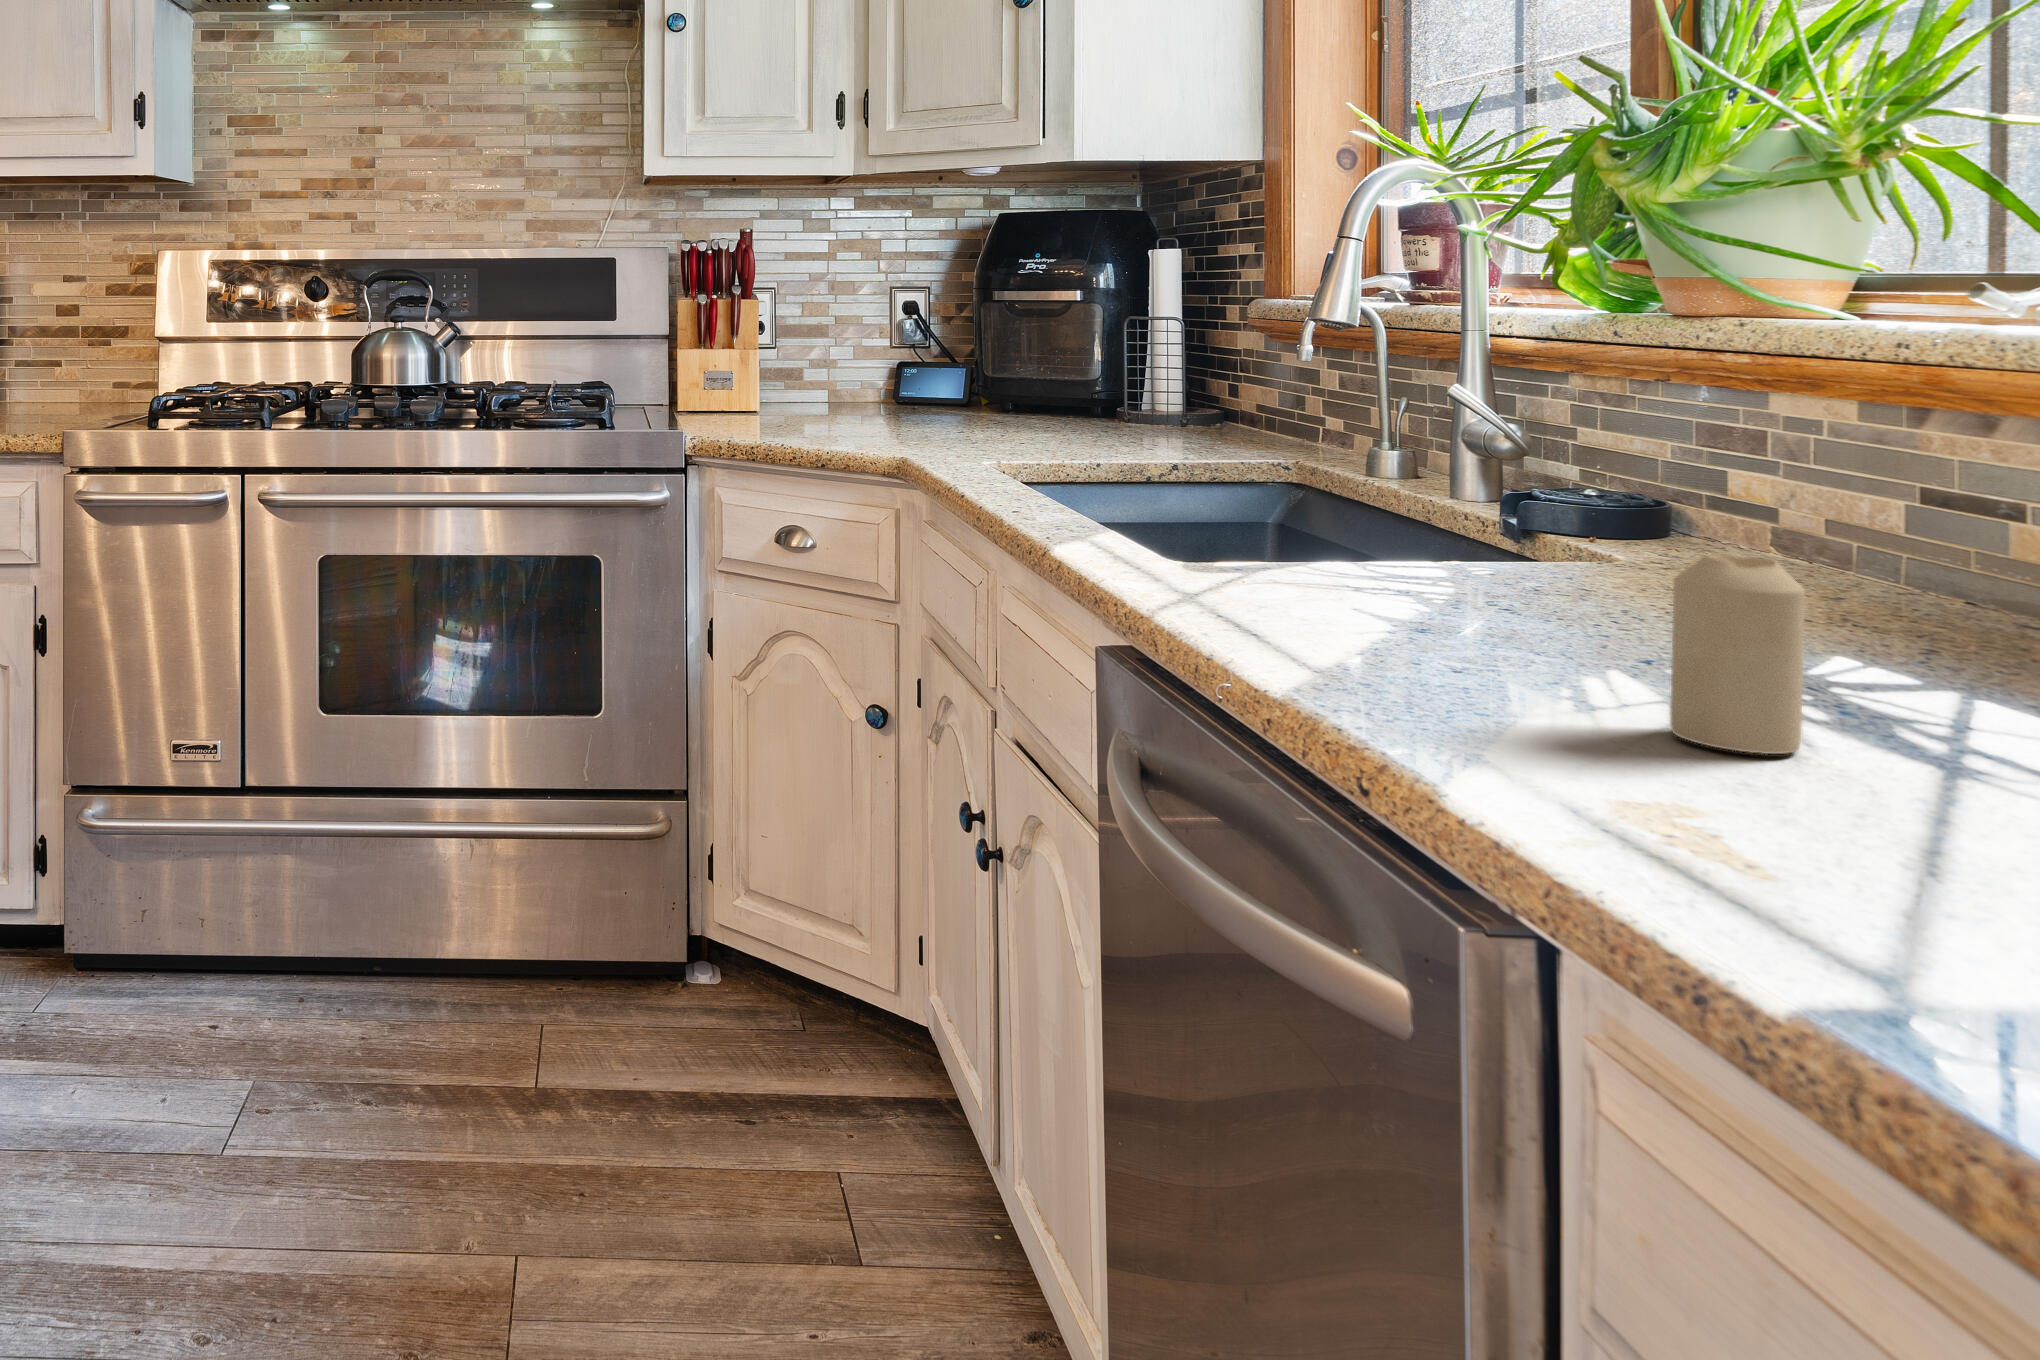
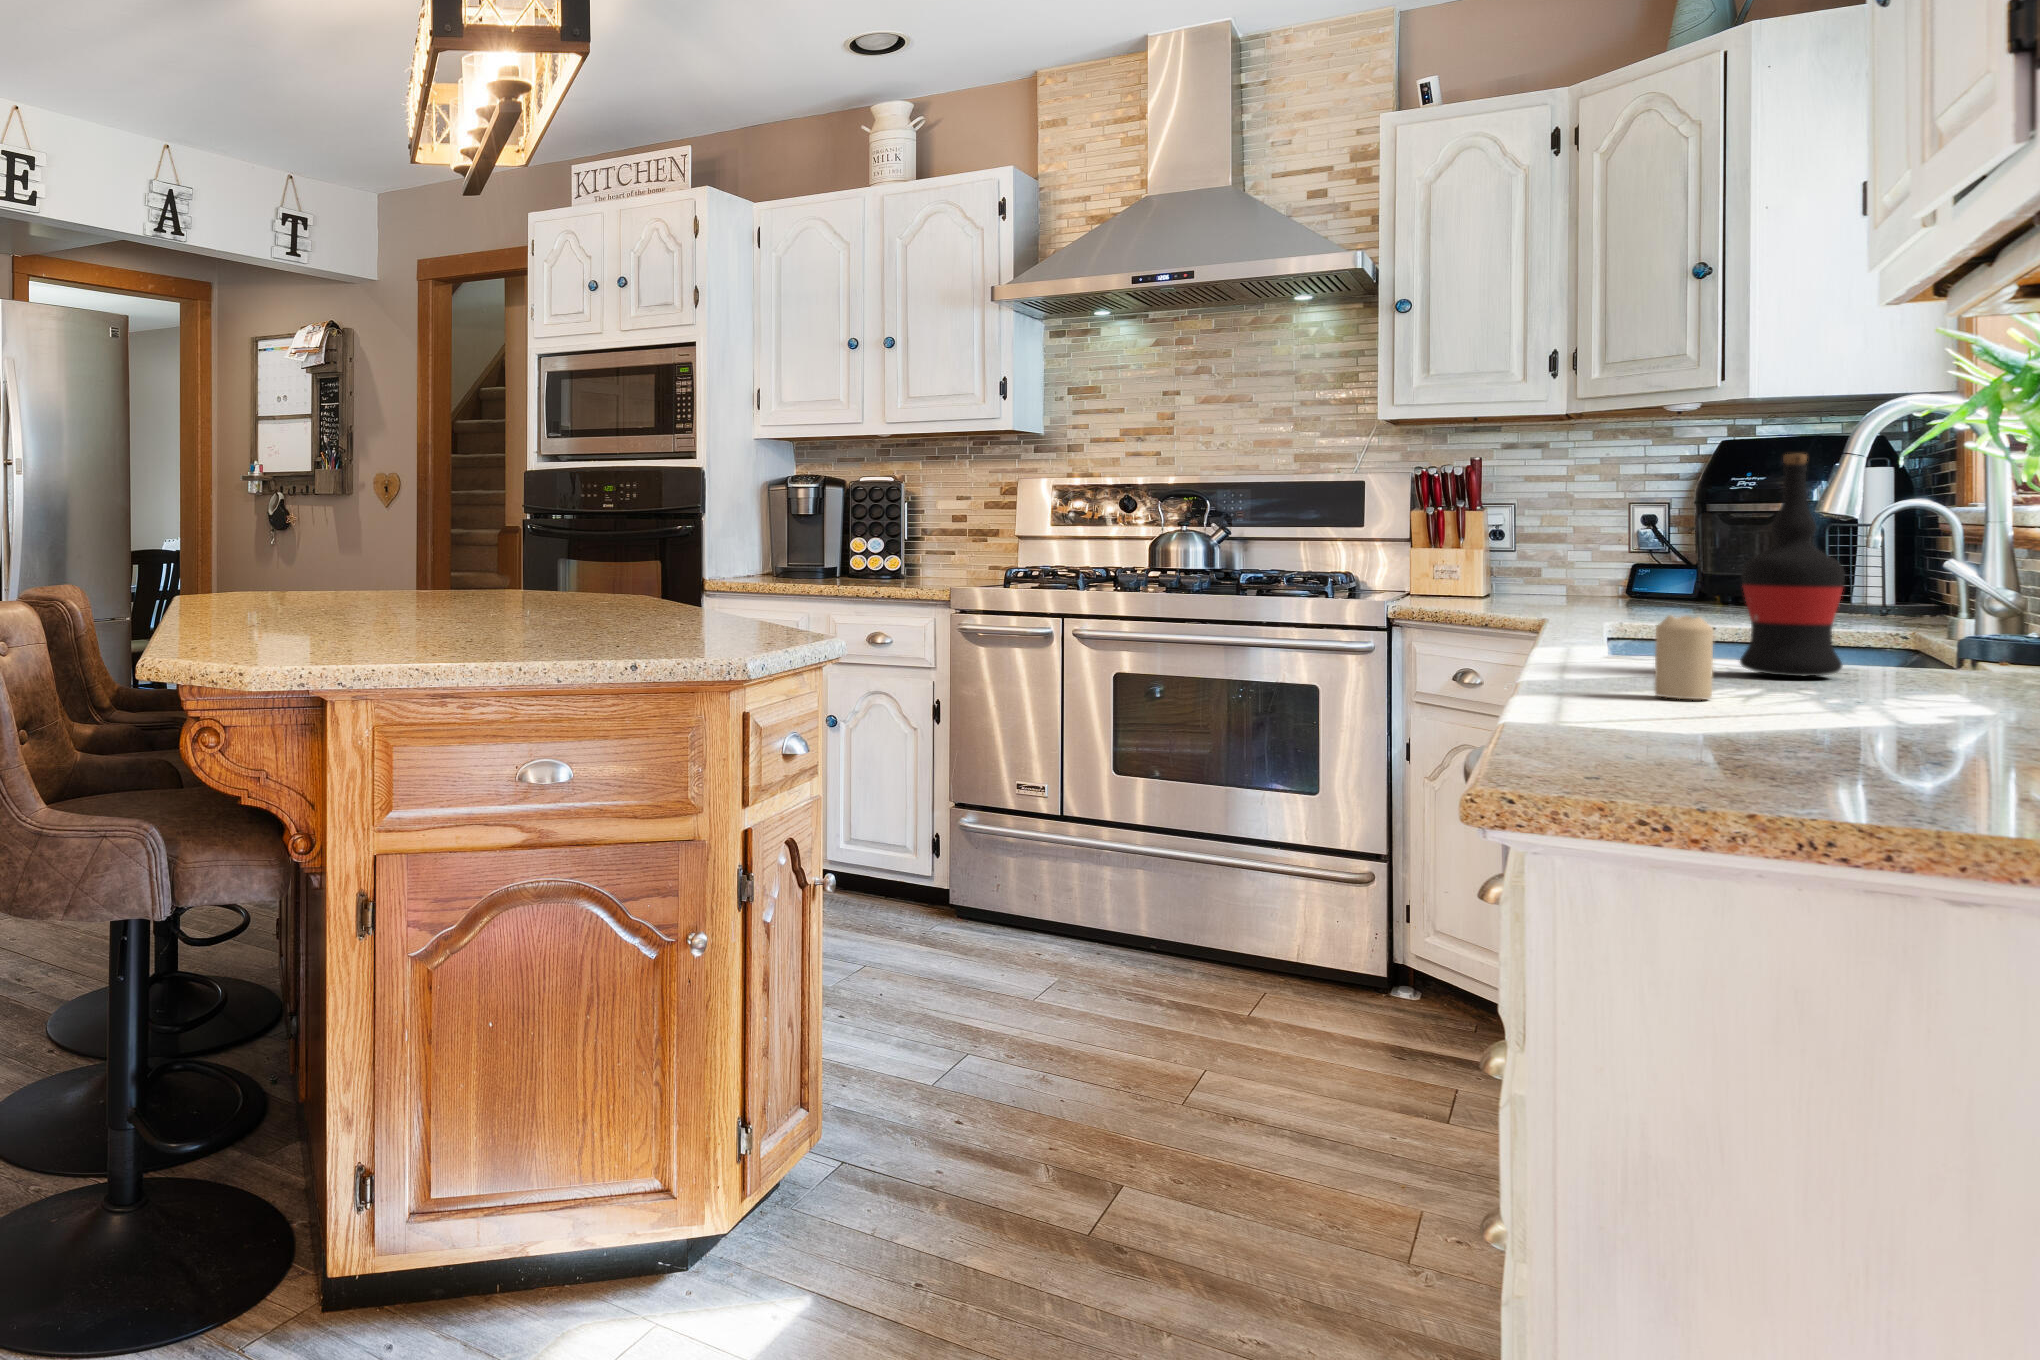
wine bottle: none [1492,210,1668,612] -> present [1740,454,1845,676]

